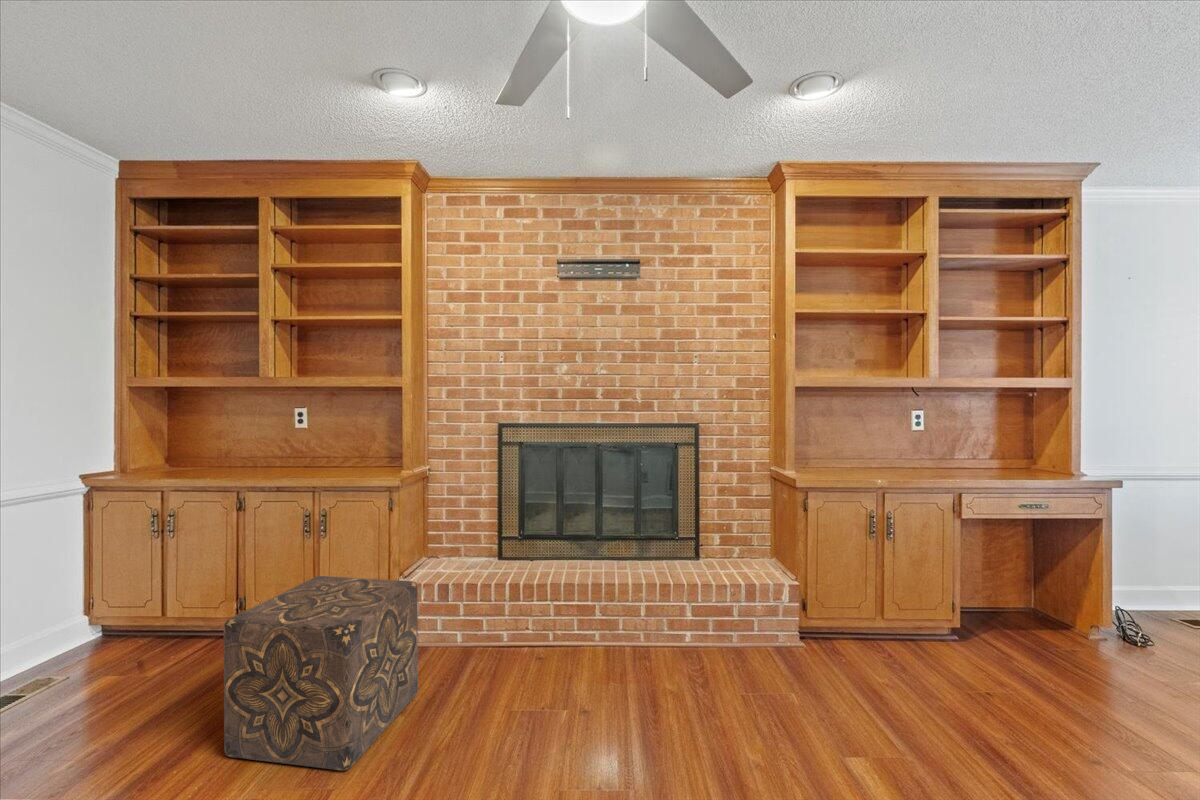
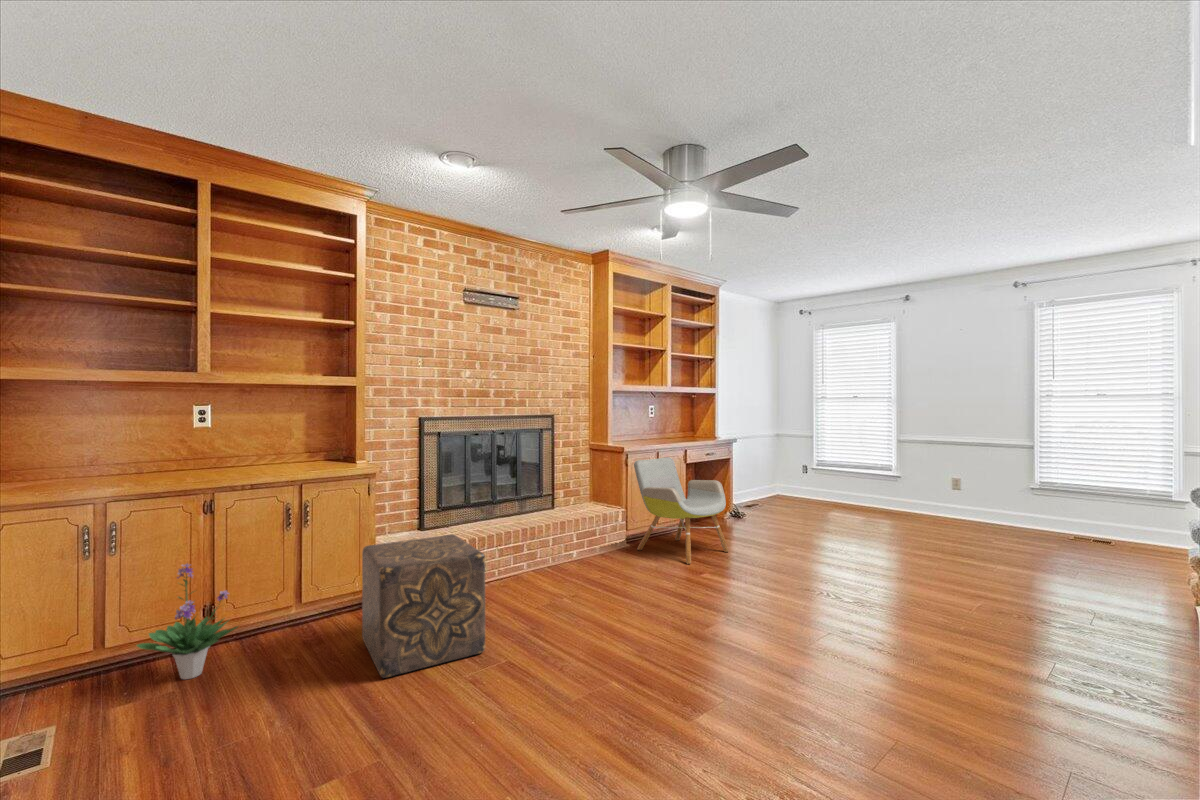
armchair: none [766,504,1066,744] -> present [634,457,729,564]
potted plant: none [138,559,234,672] -> present [137,564,238,679]

